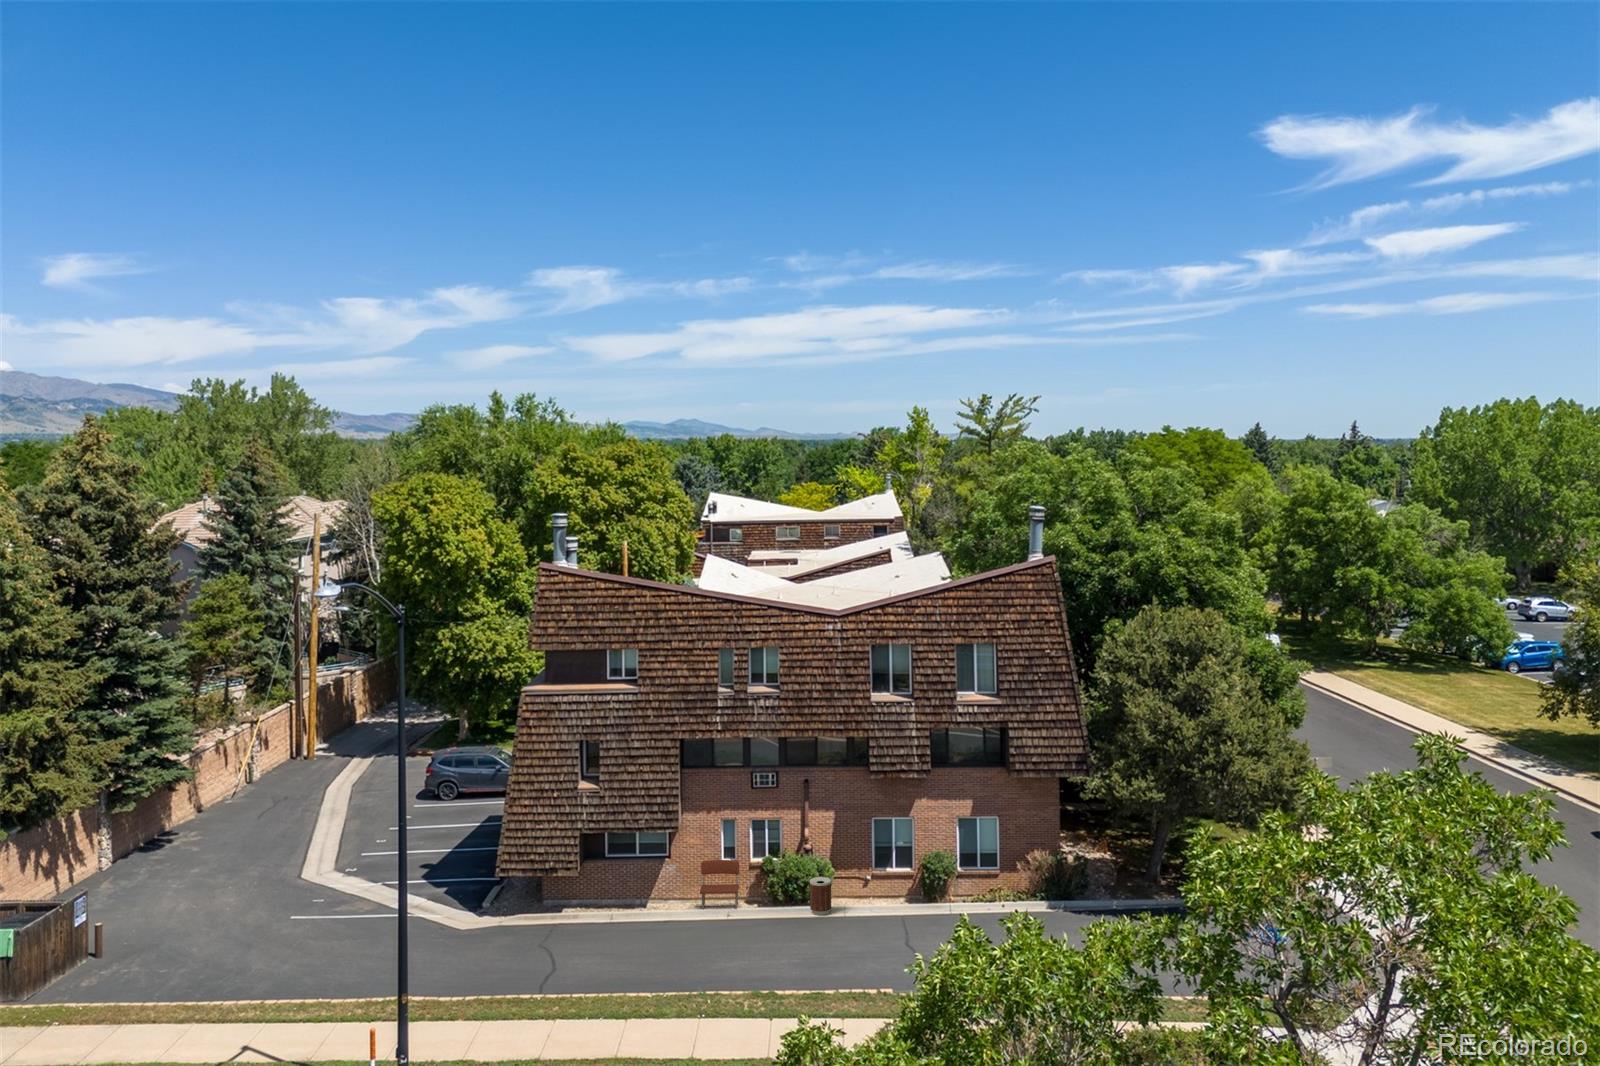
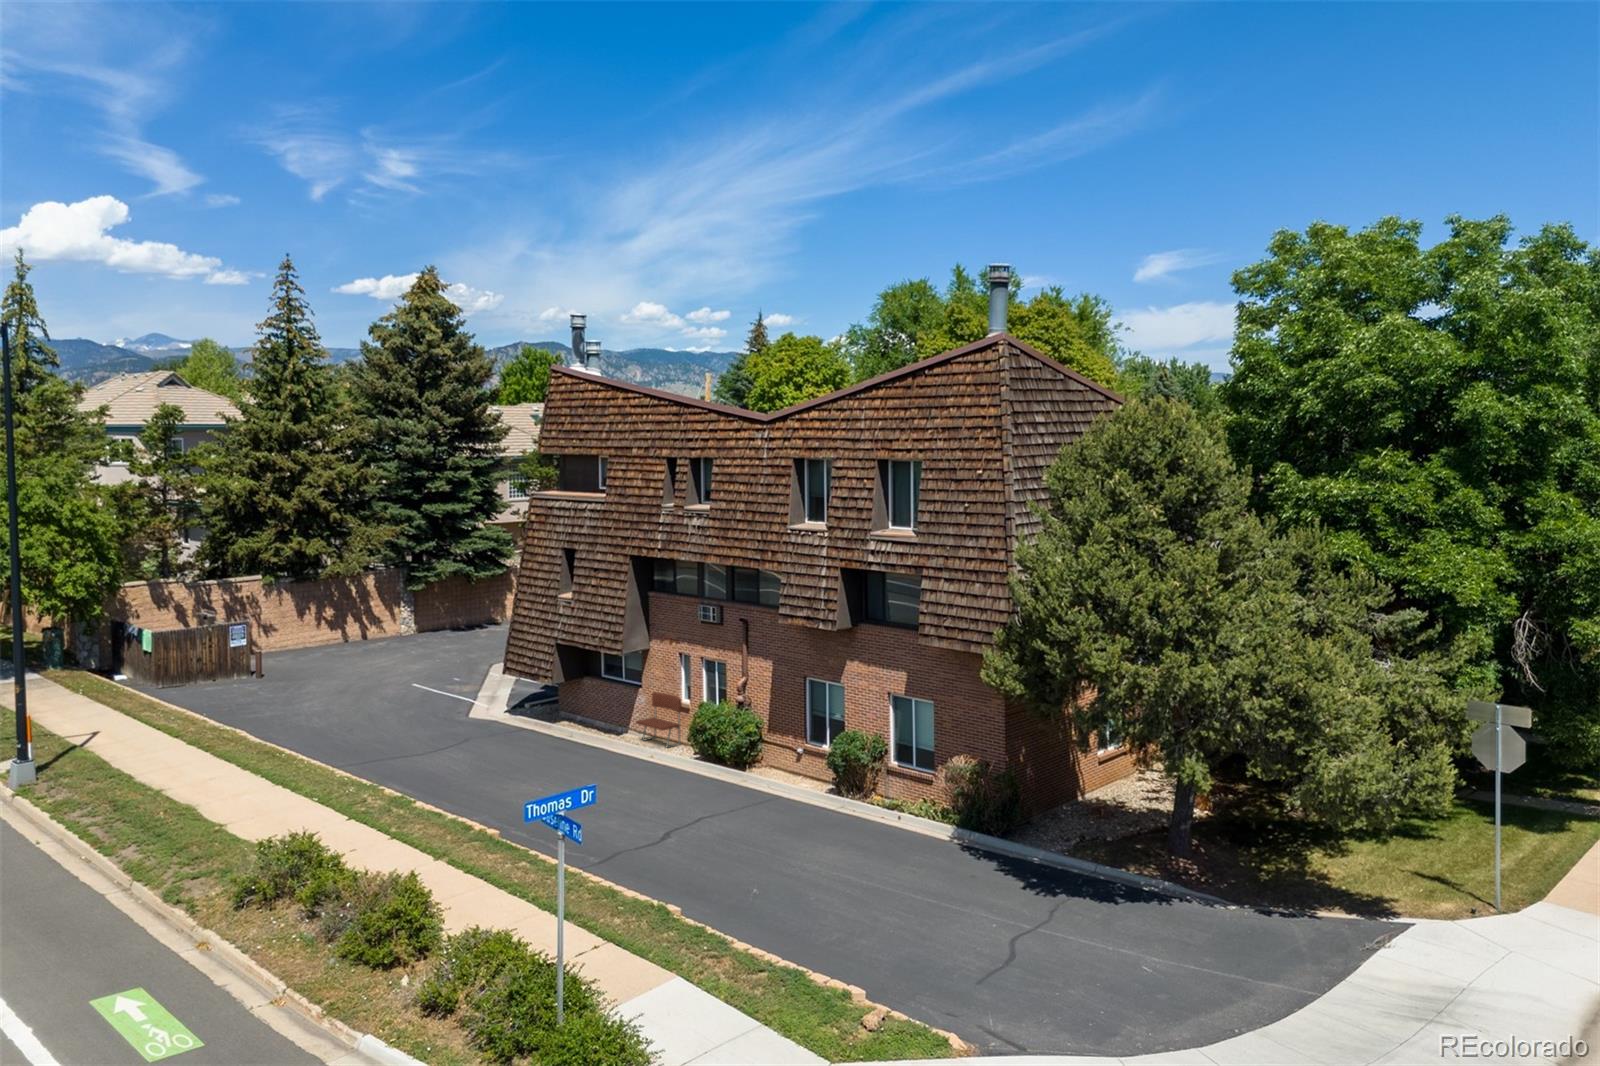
trash can: present [810,877,831,915] -> none [708,730,733,773]

